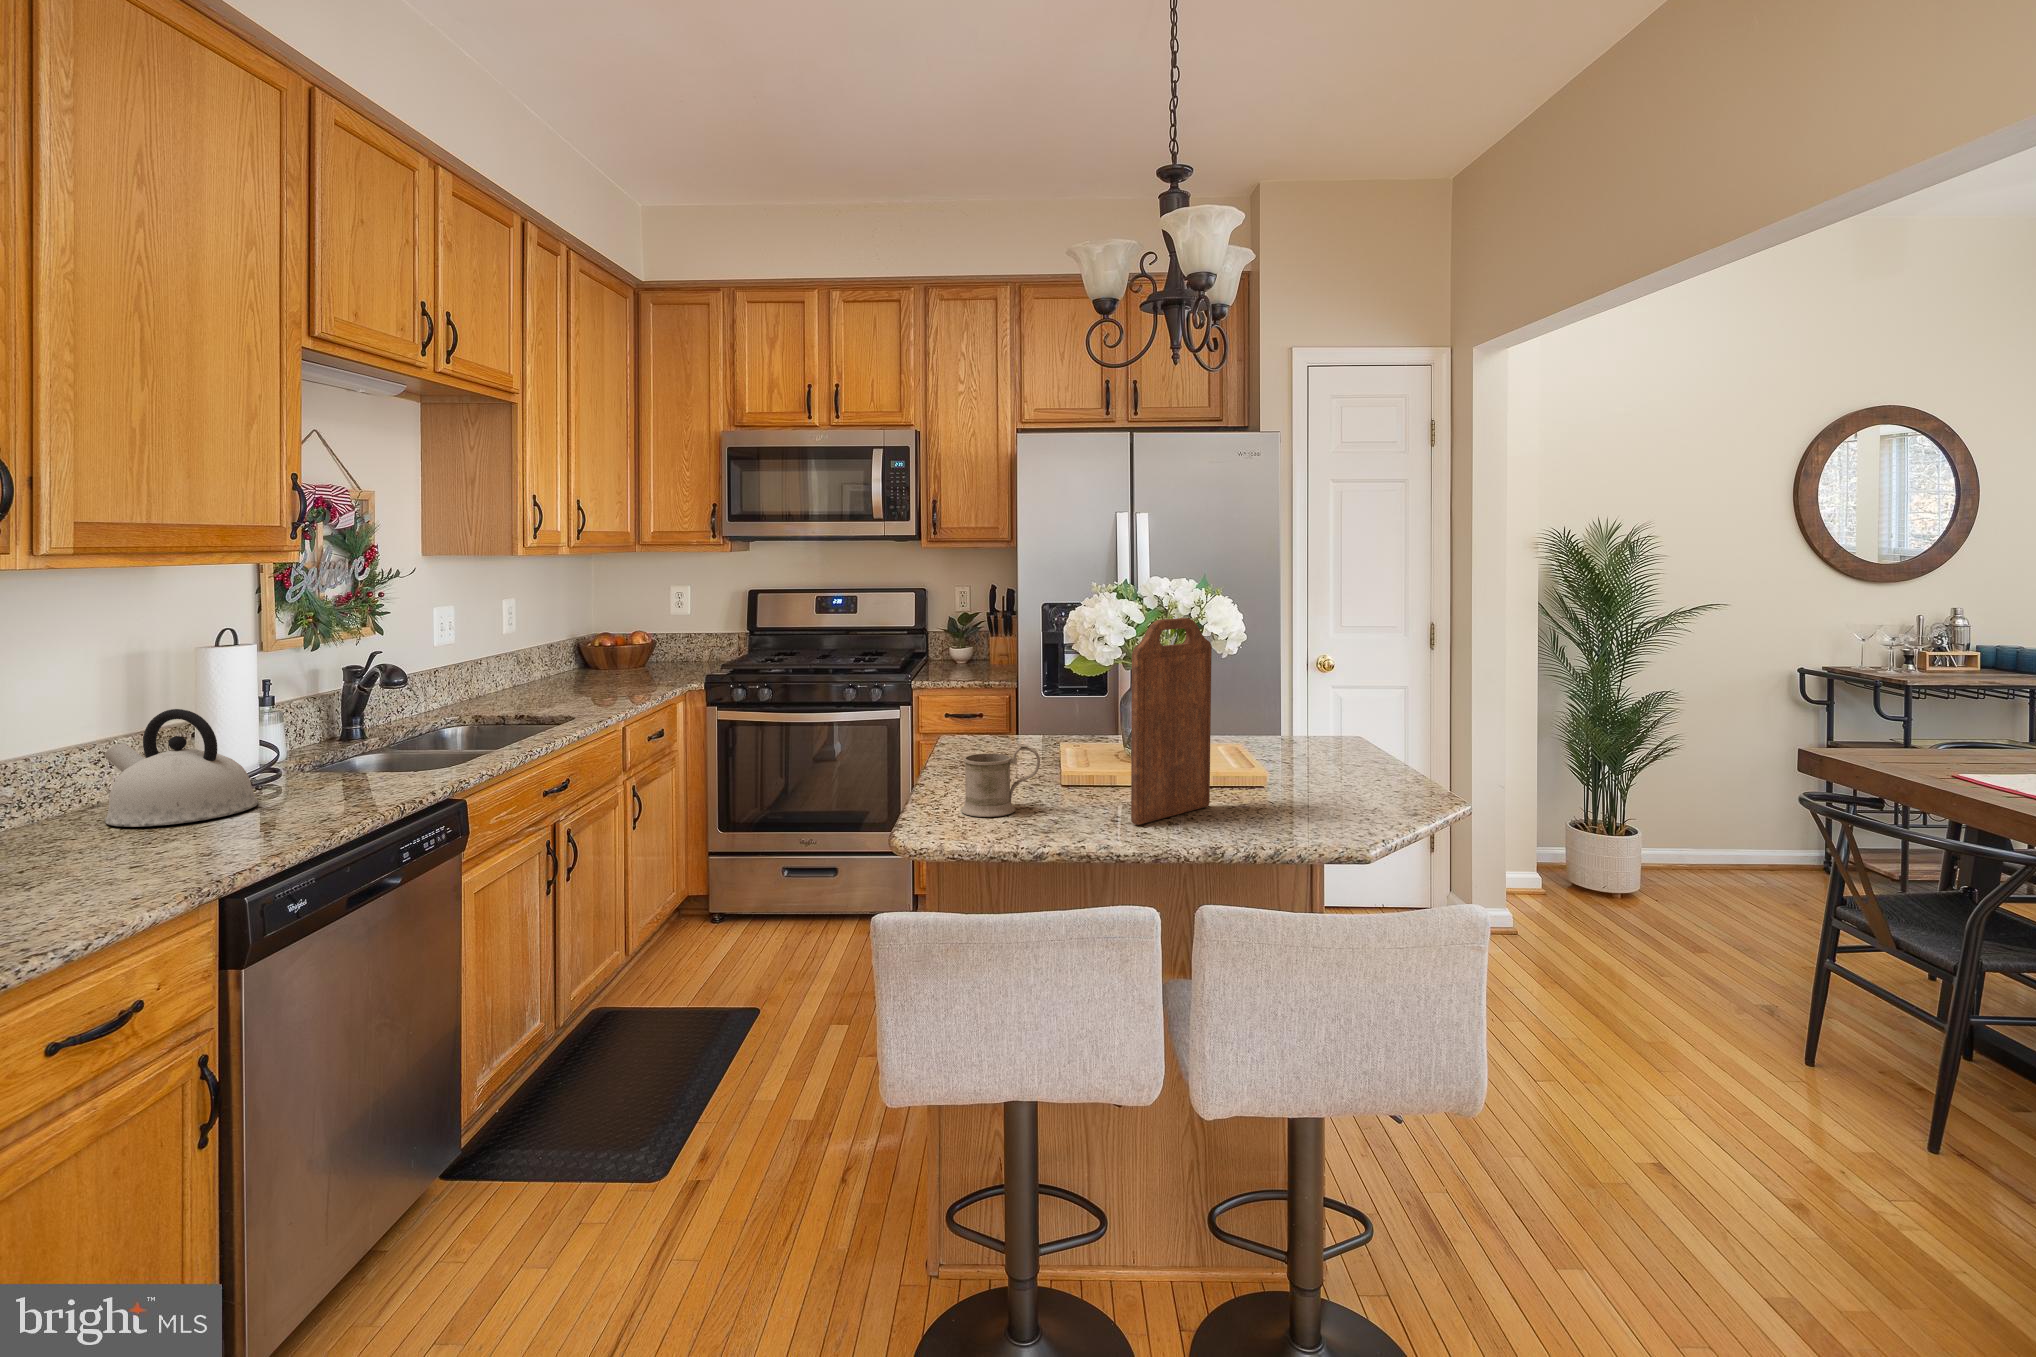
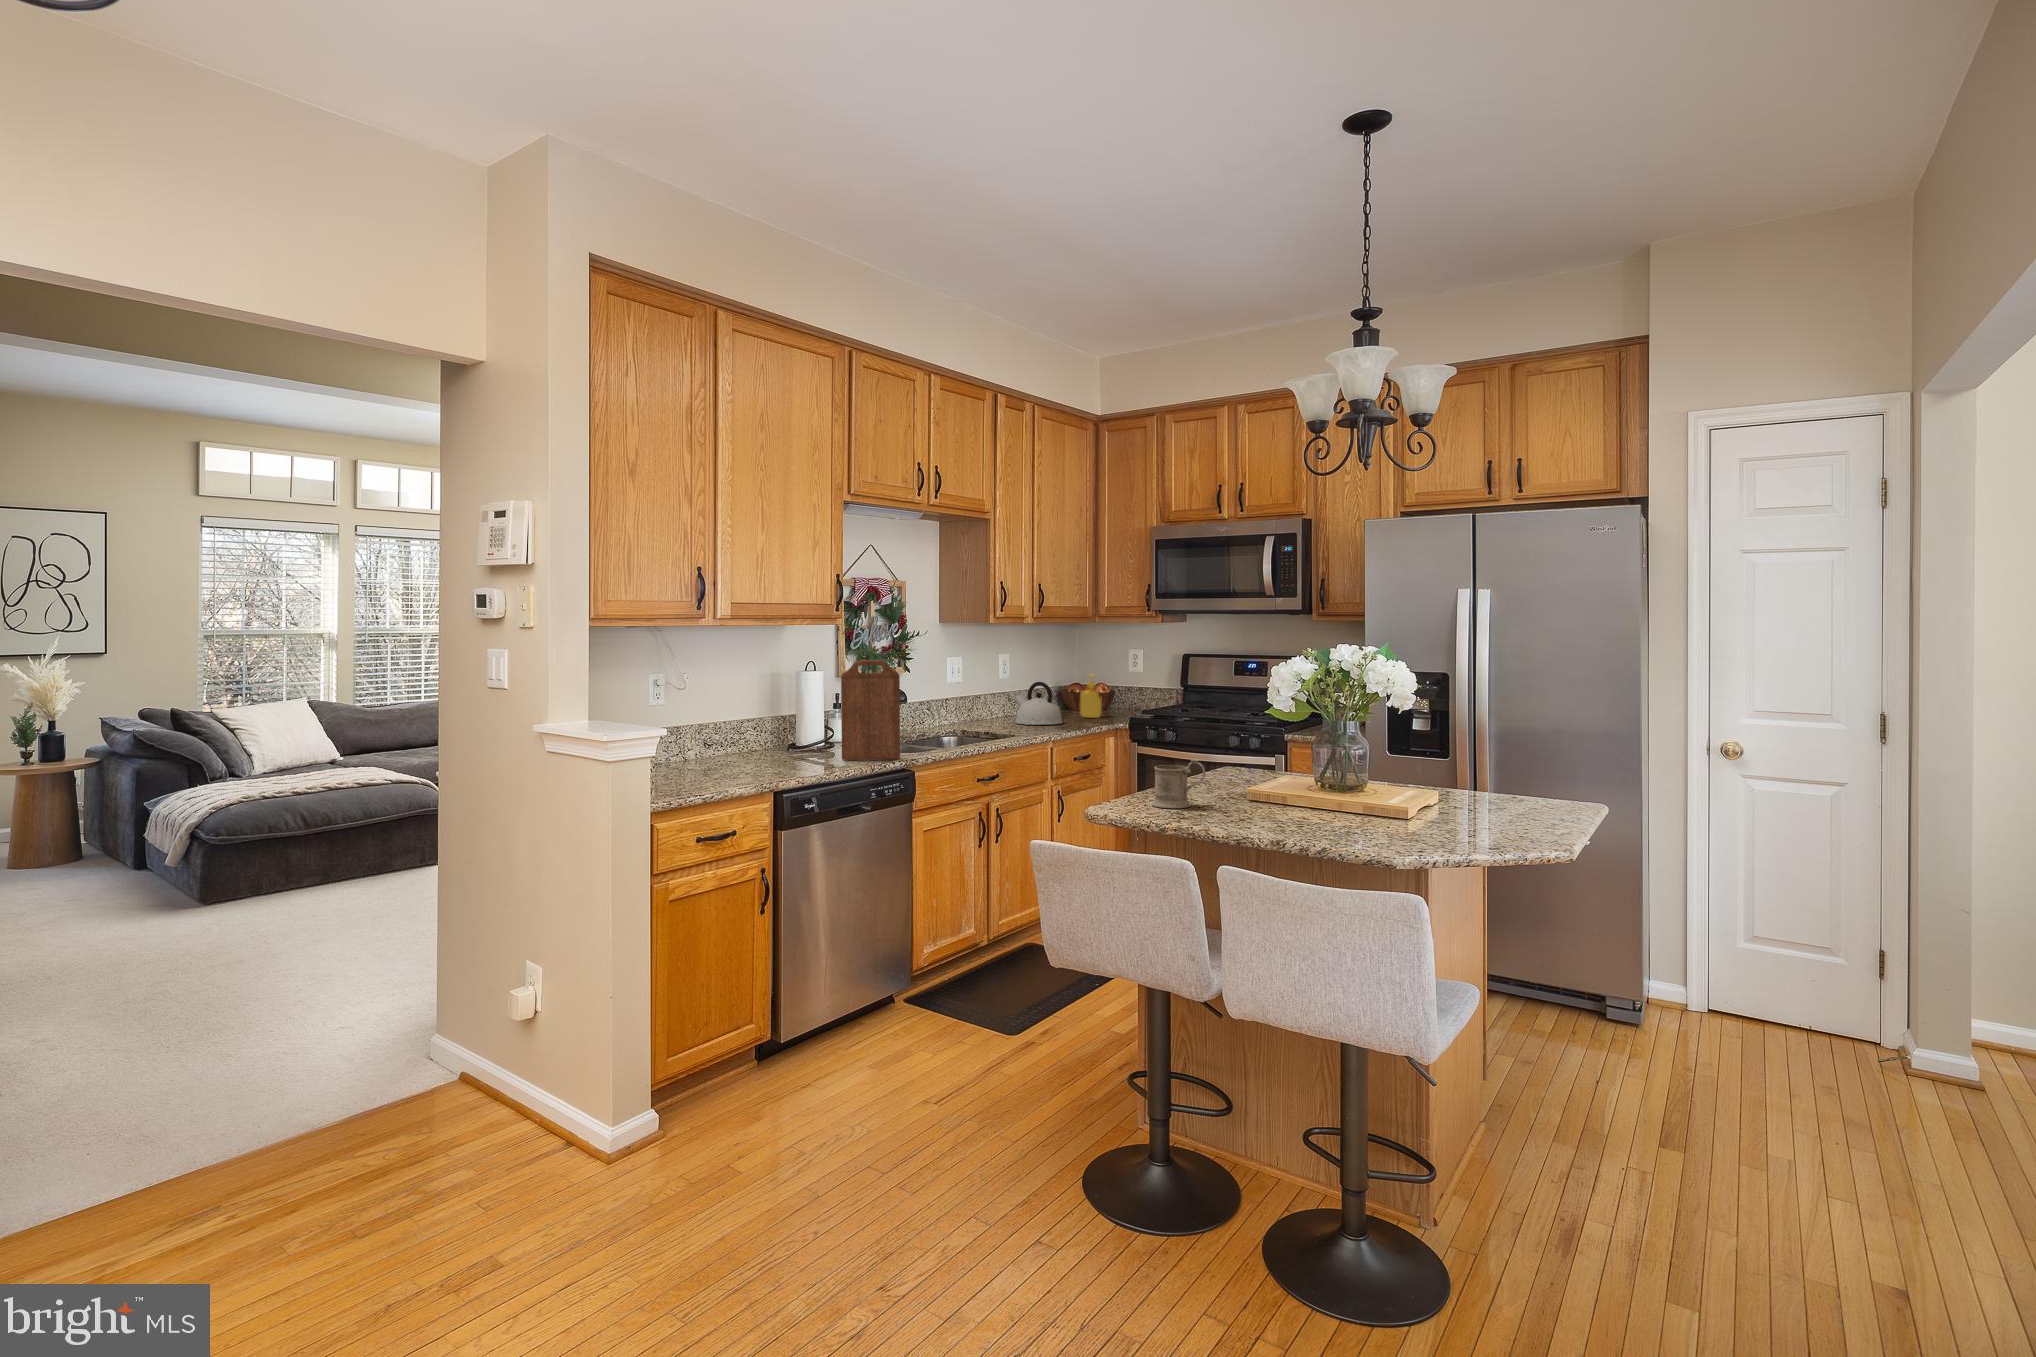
cutting board: present [1131,618,1212,825] -> present [841,660,900,760]
soap dispenser: none [615,622,645,679] -> present [1080,674,1102,718]
kettle: present [104,709,258,827] -> present [1015,682,1063,725]

